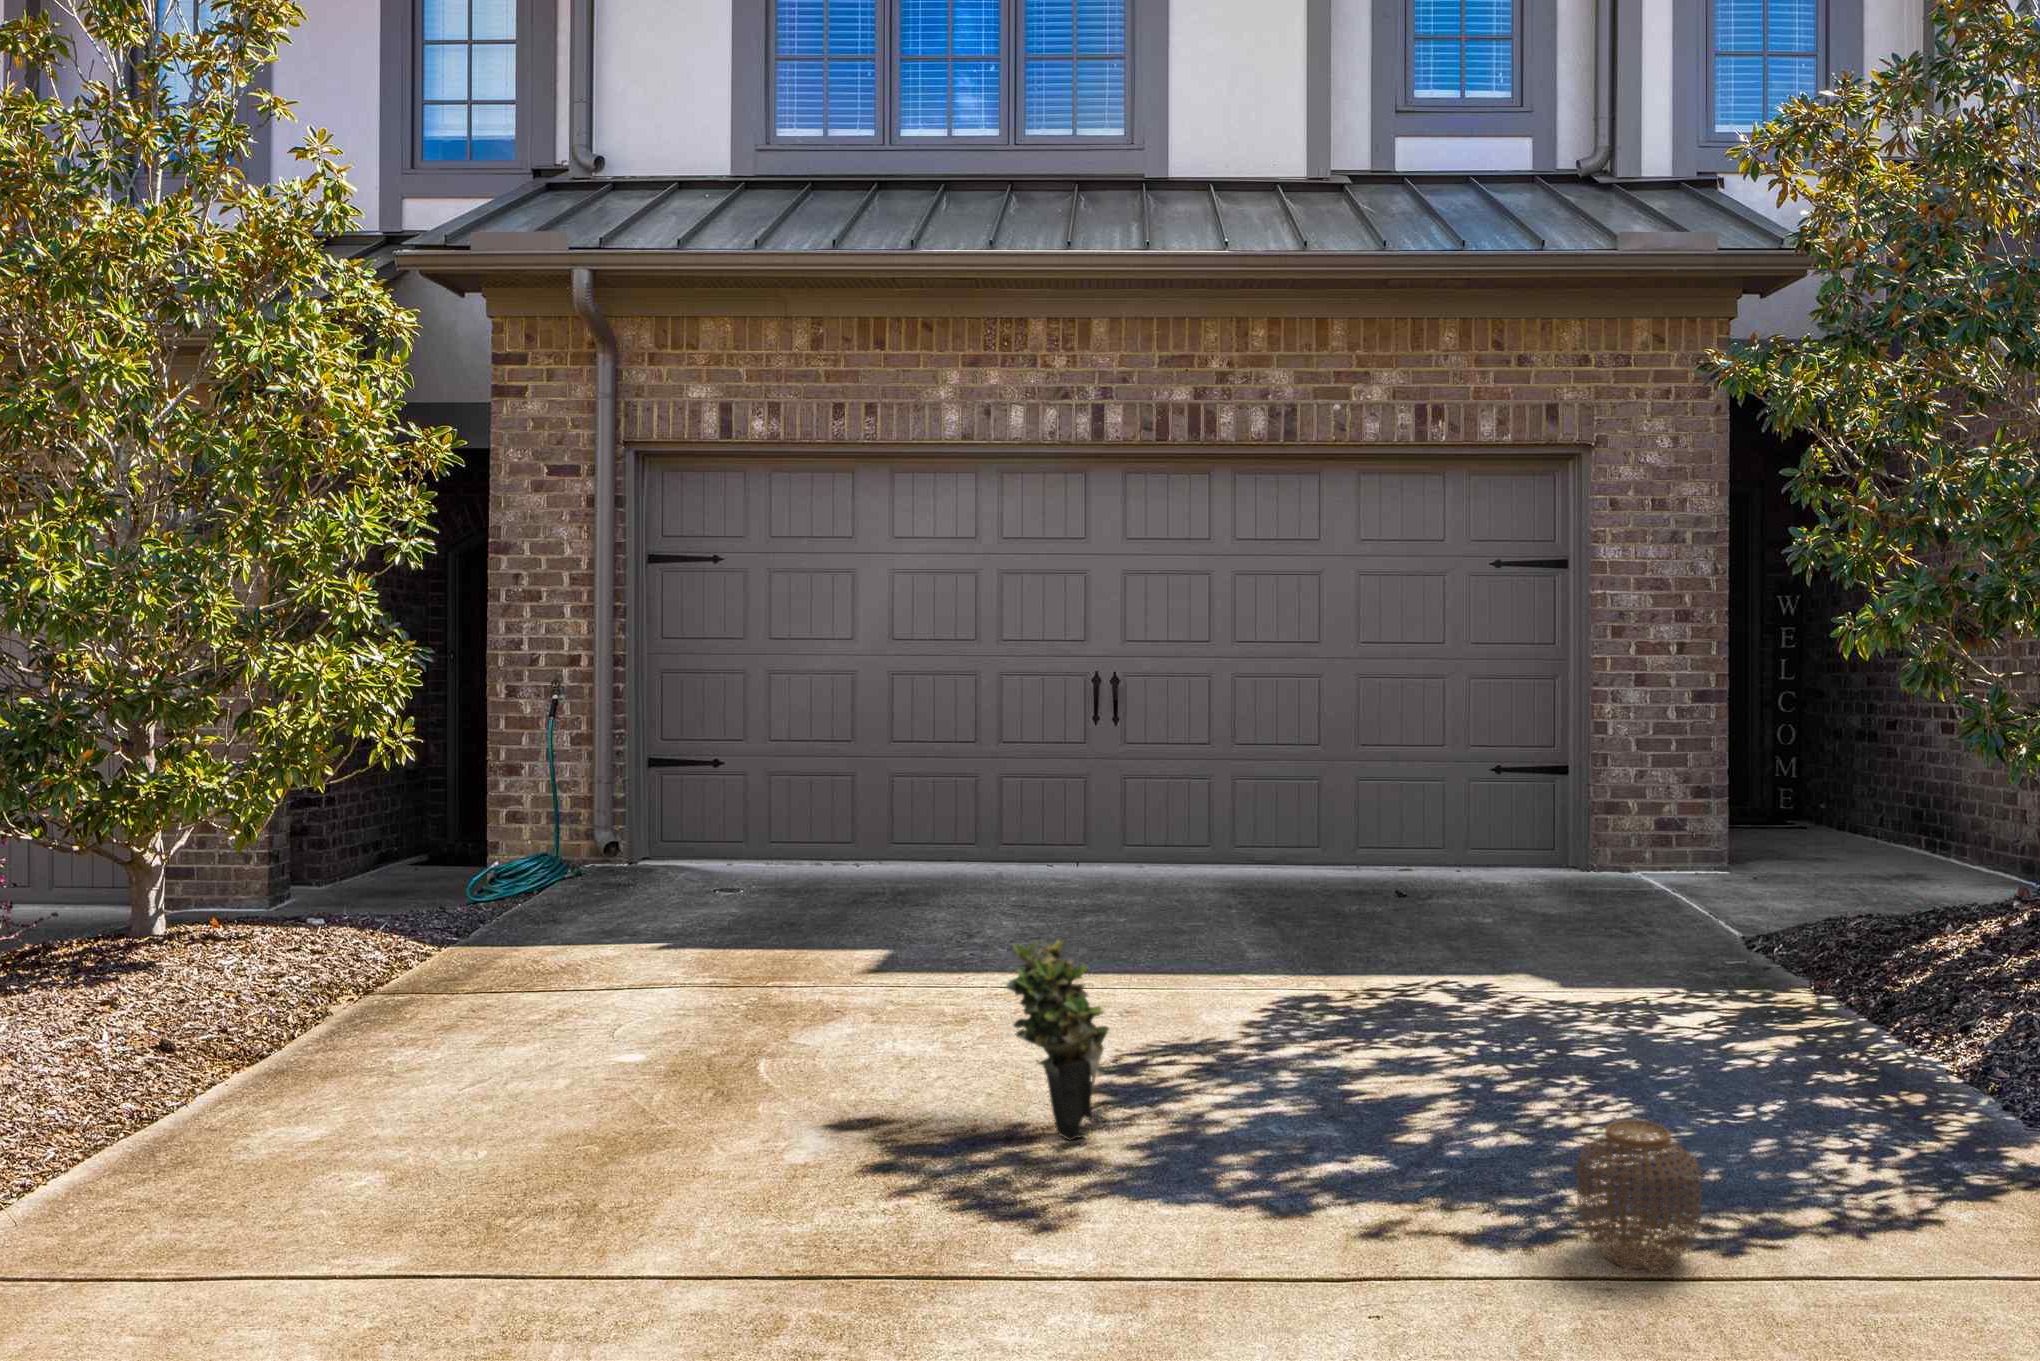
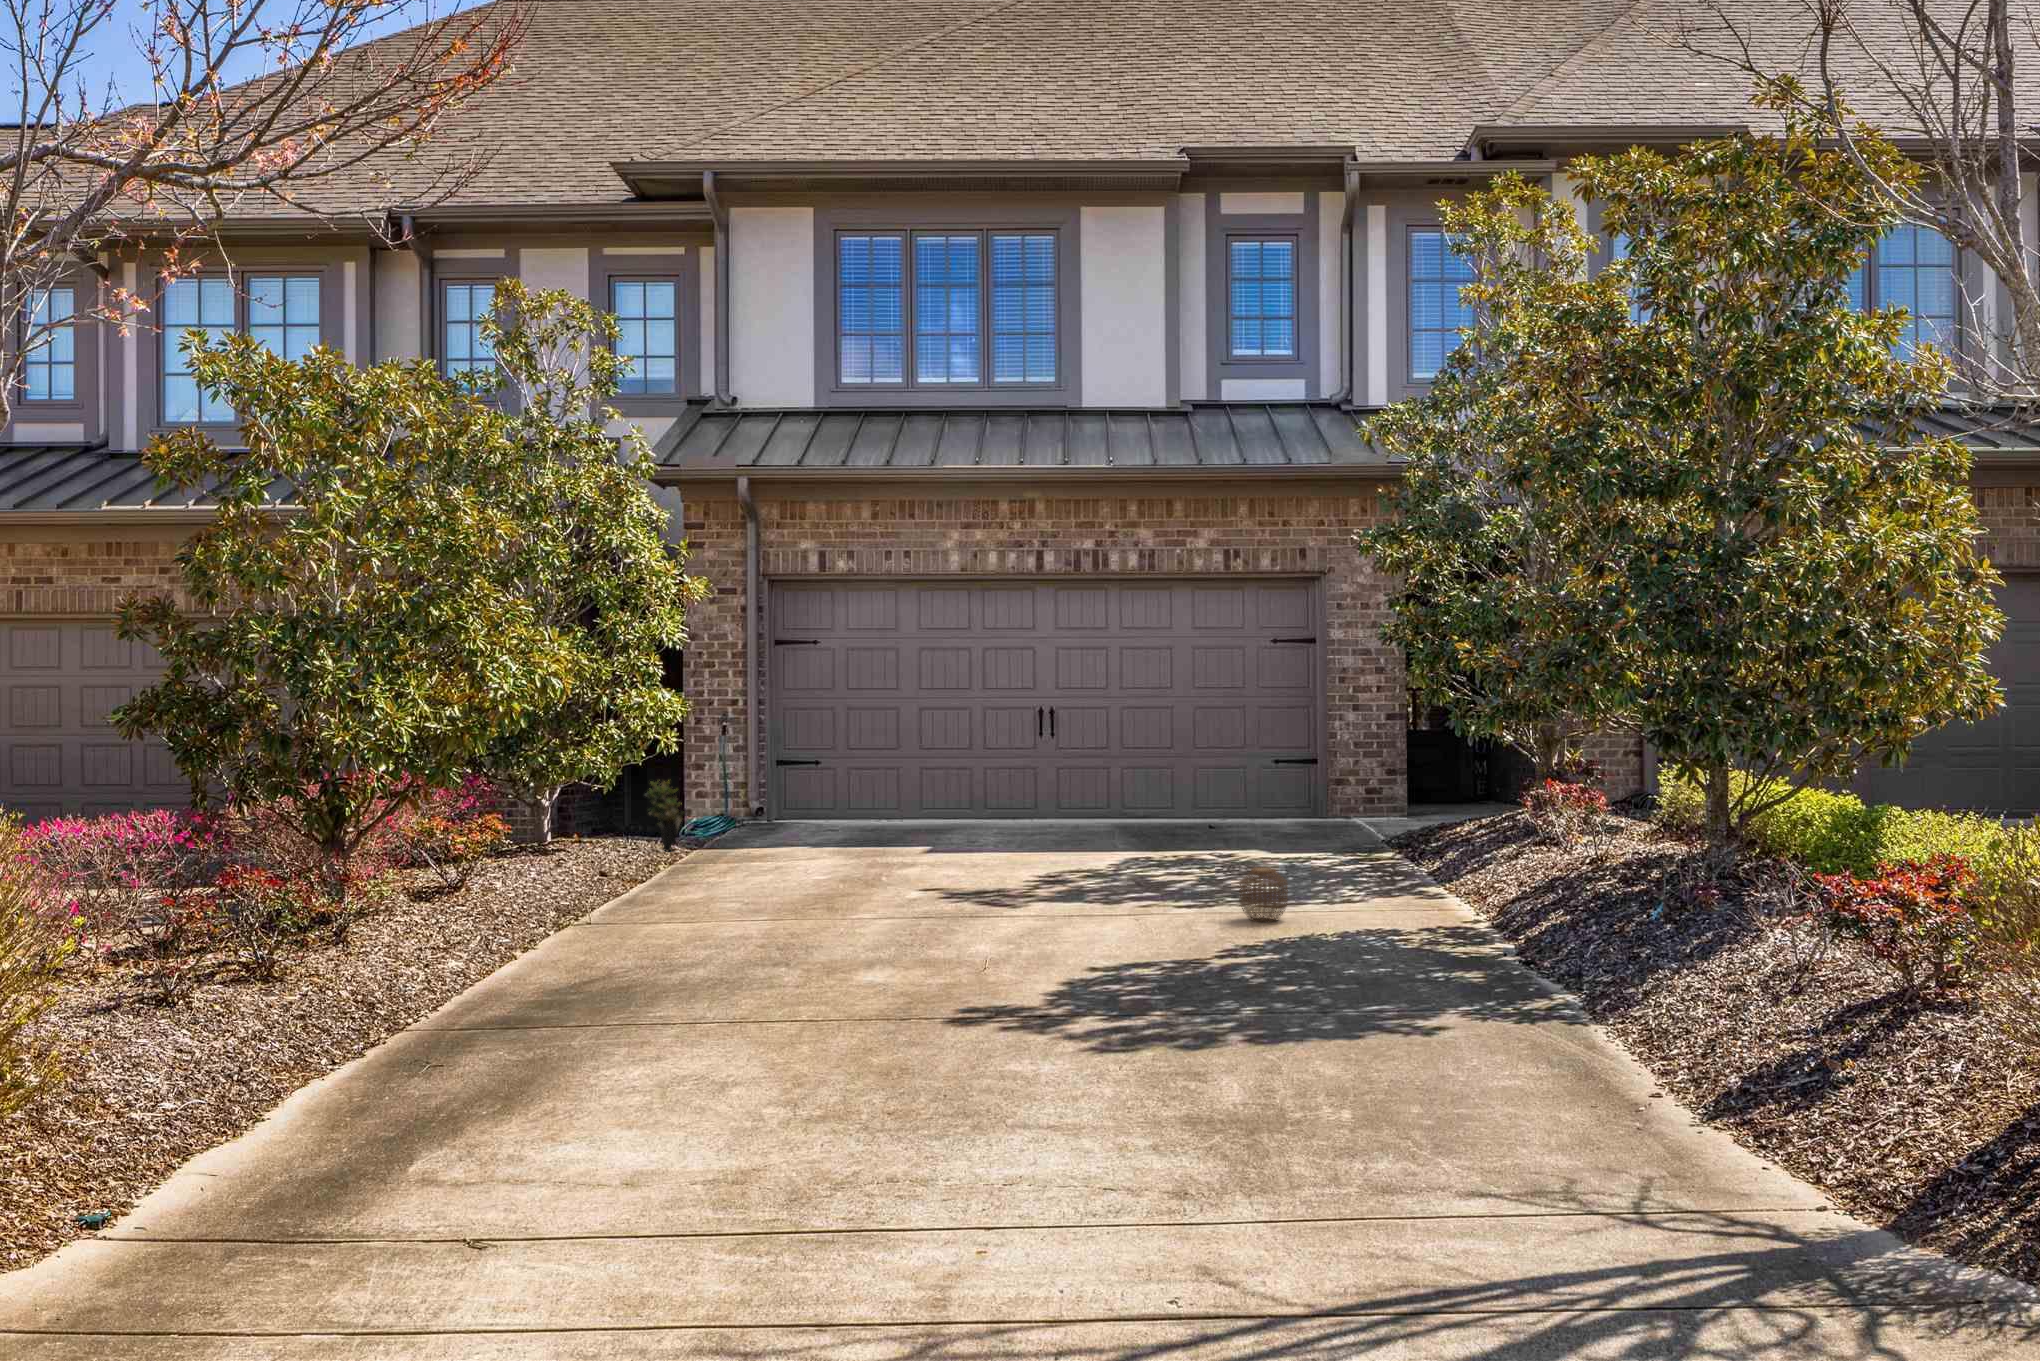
potted plant: present [1006,940,1109,1140] -> present [646,780,685,852]

